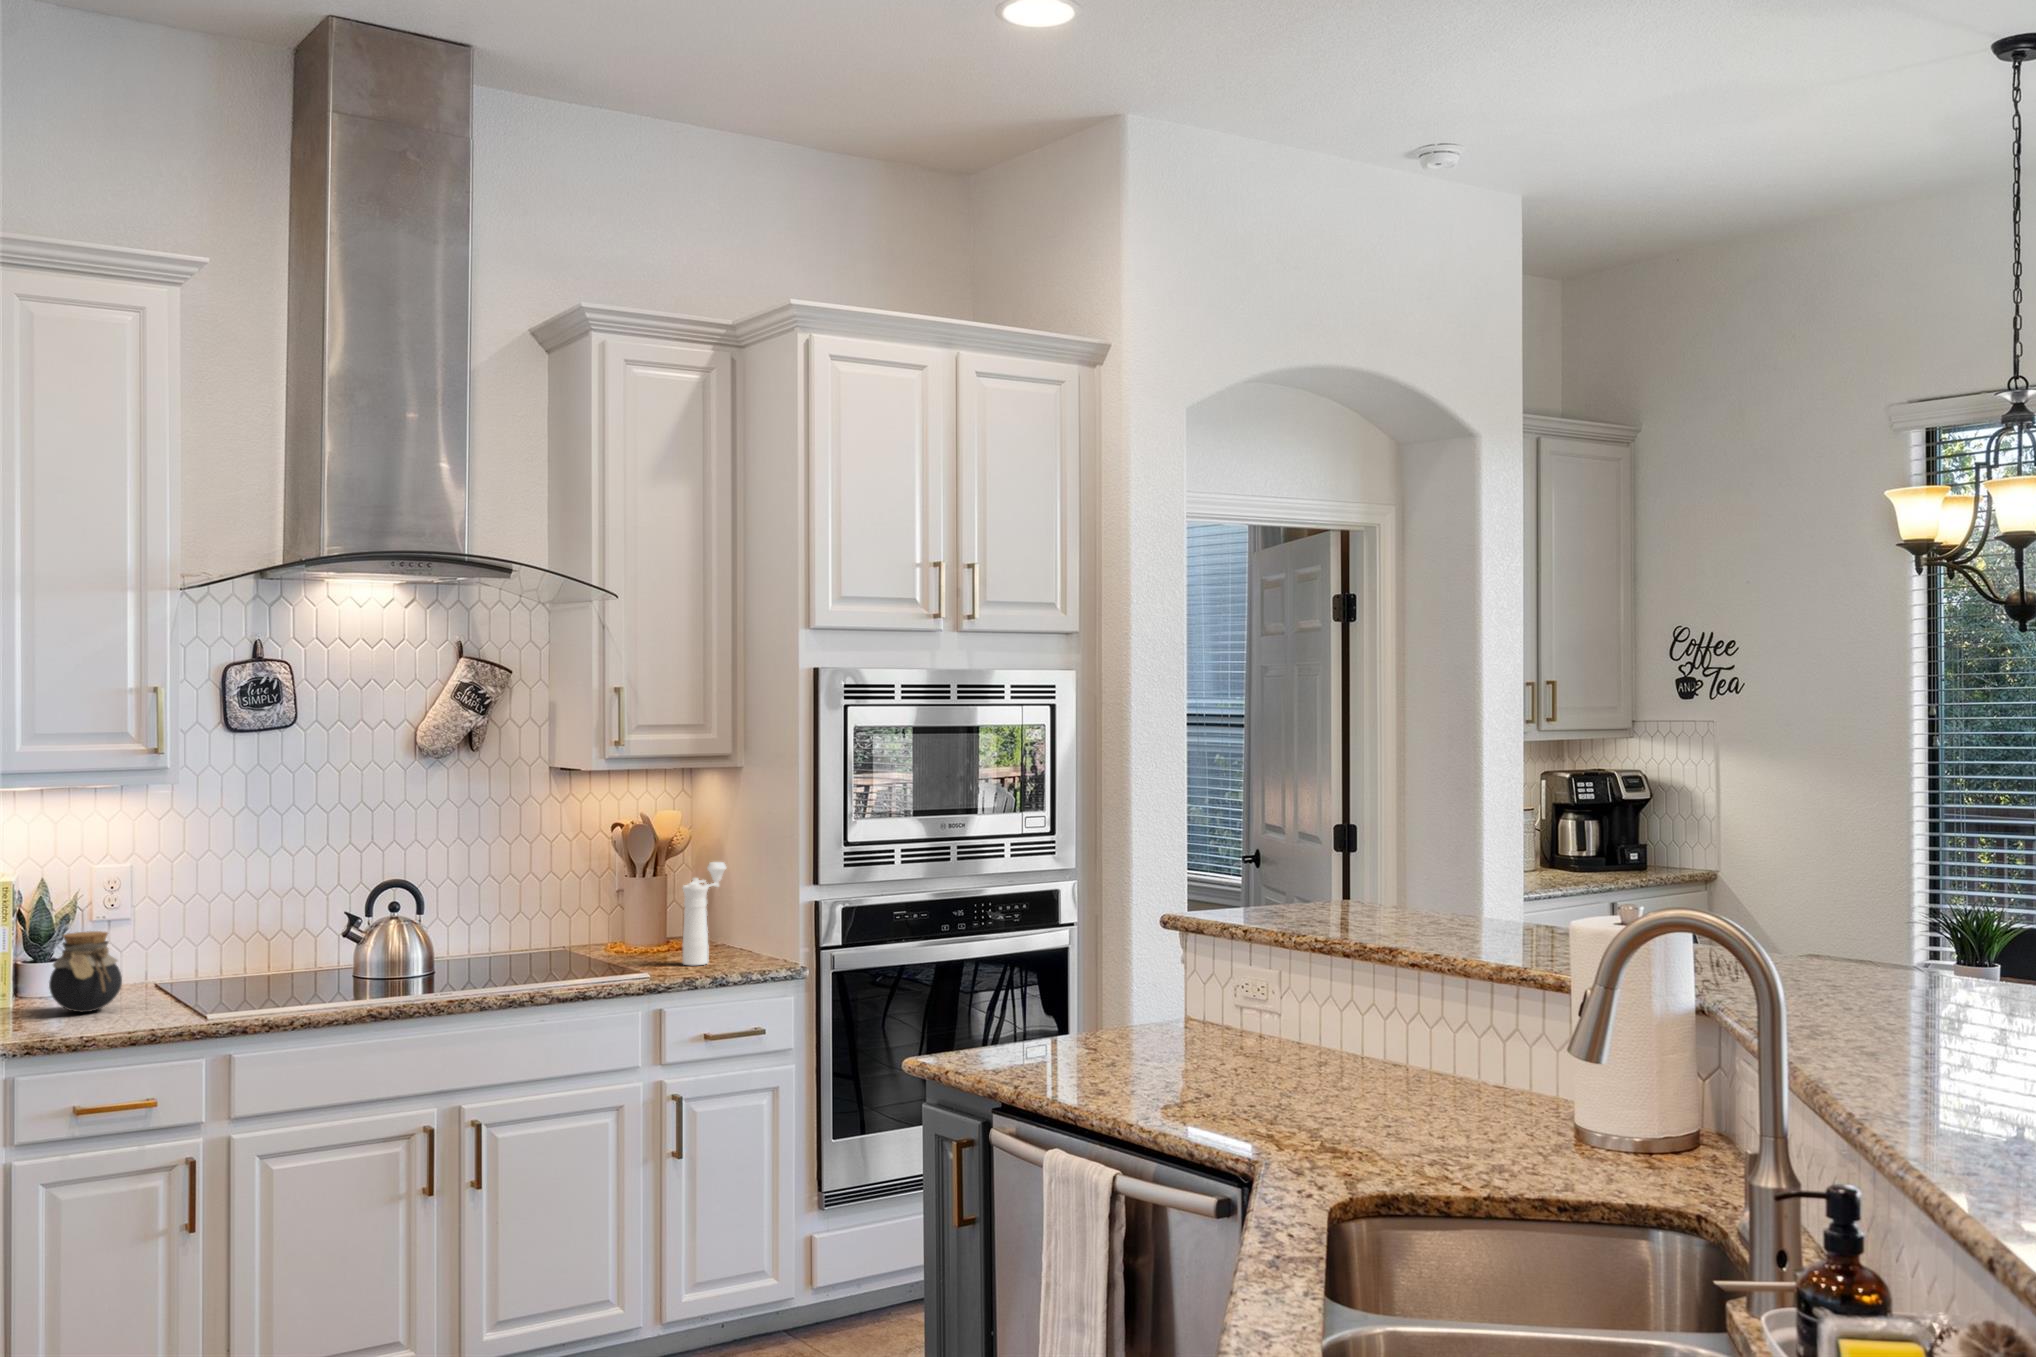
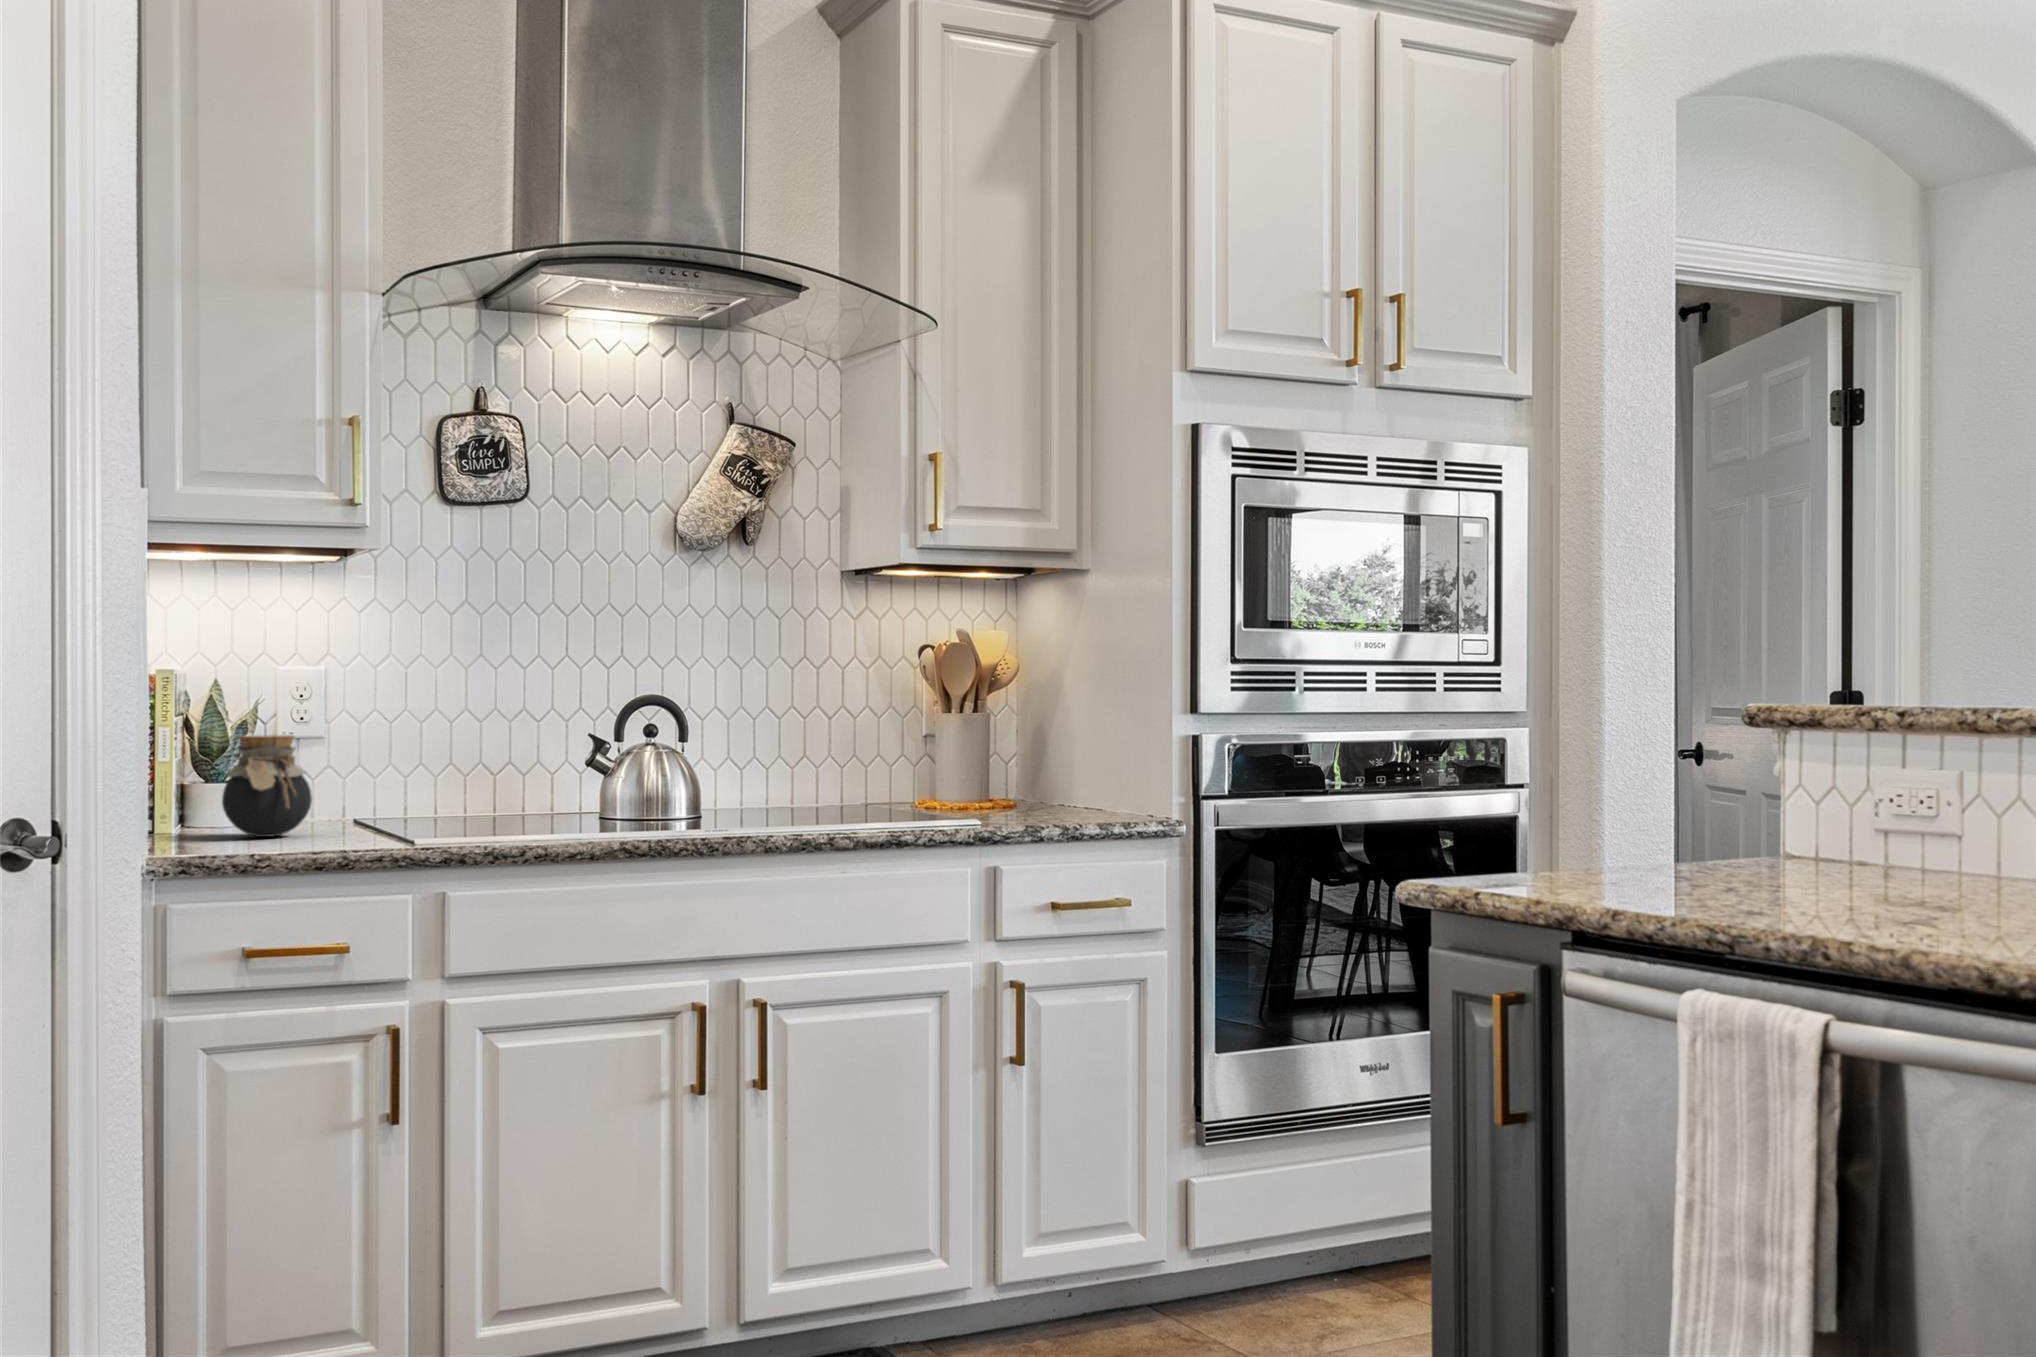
pepper mill: present [683,862,726,965] -> none [1015,688,1070,816]

